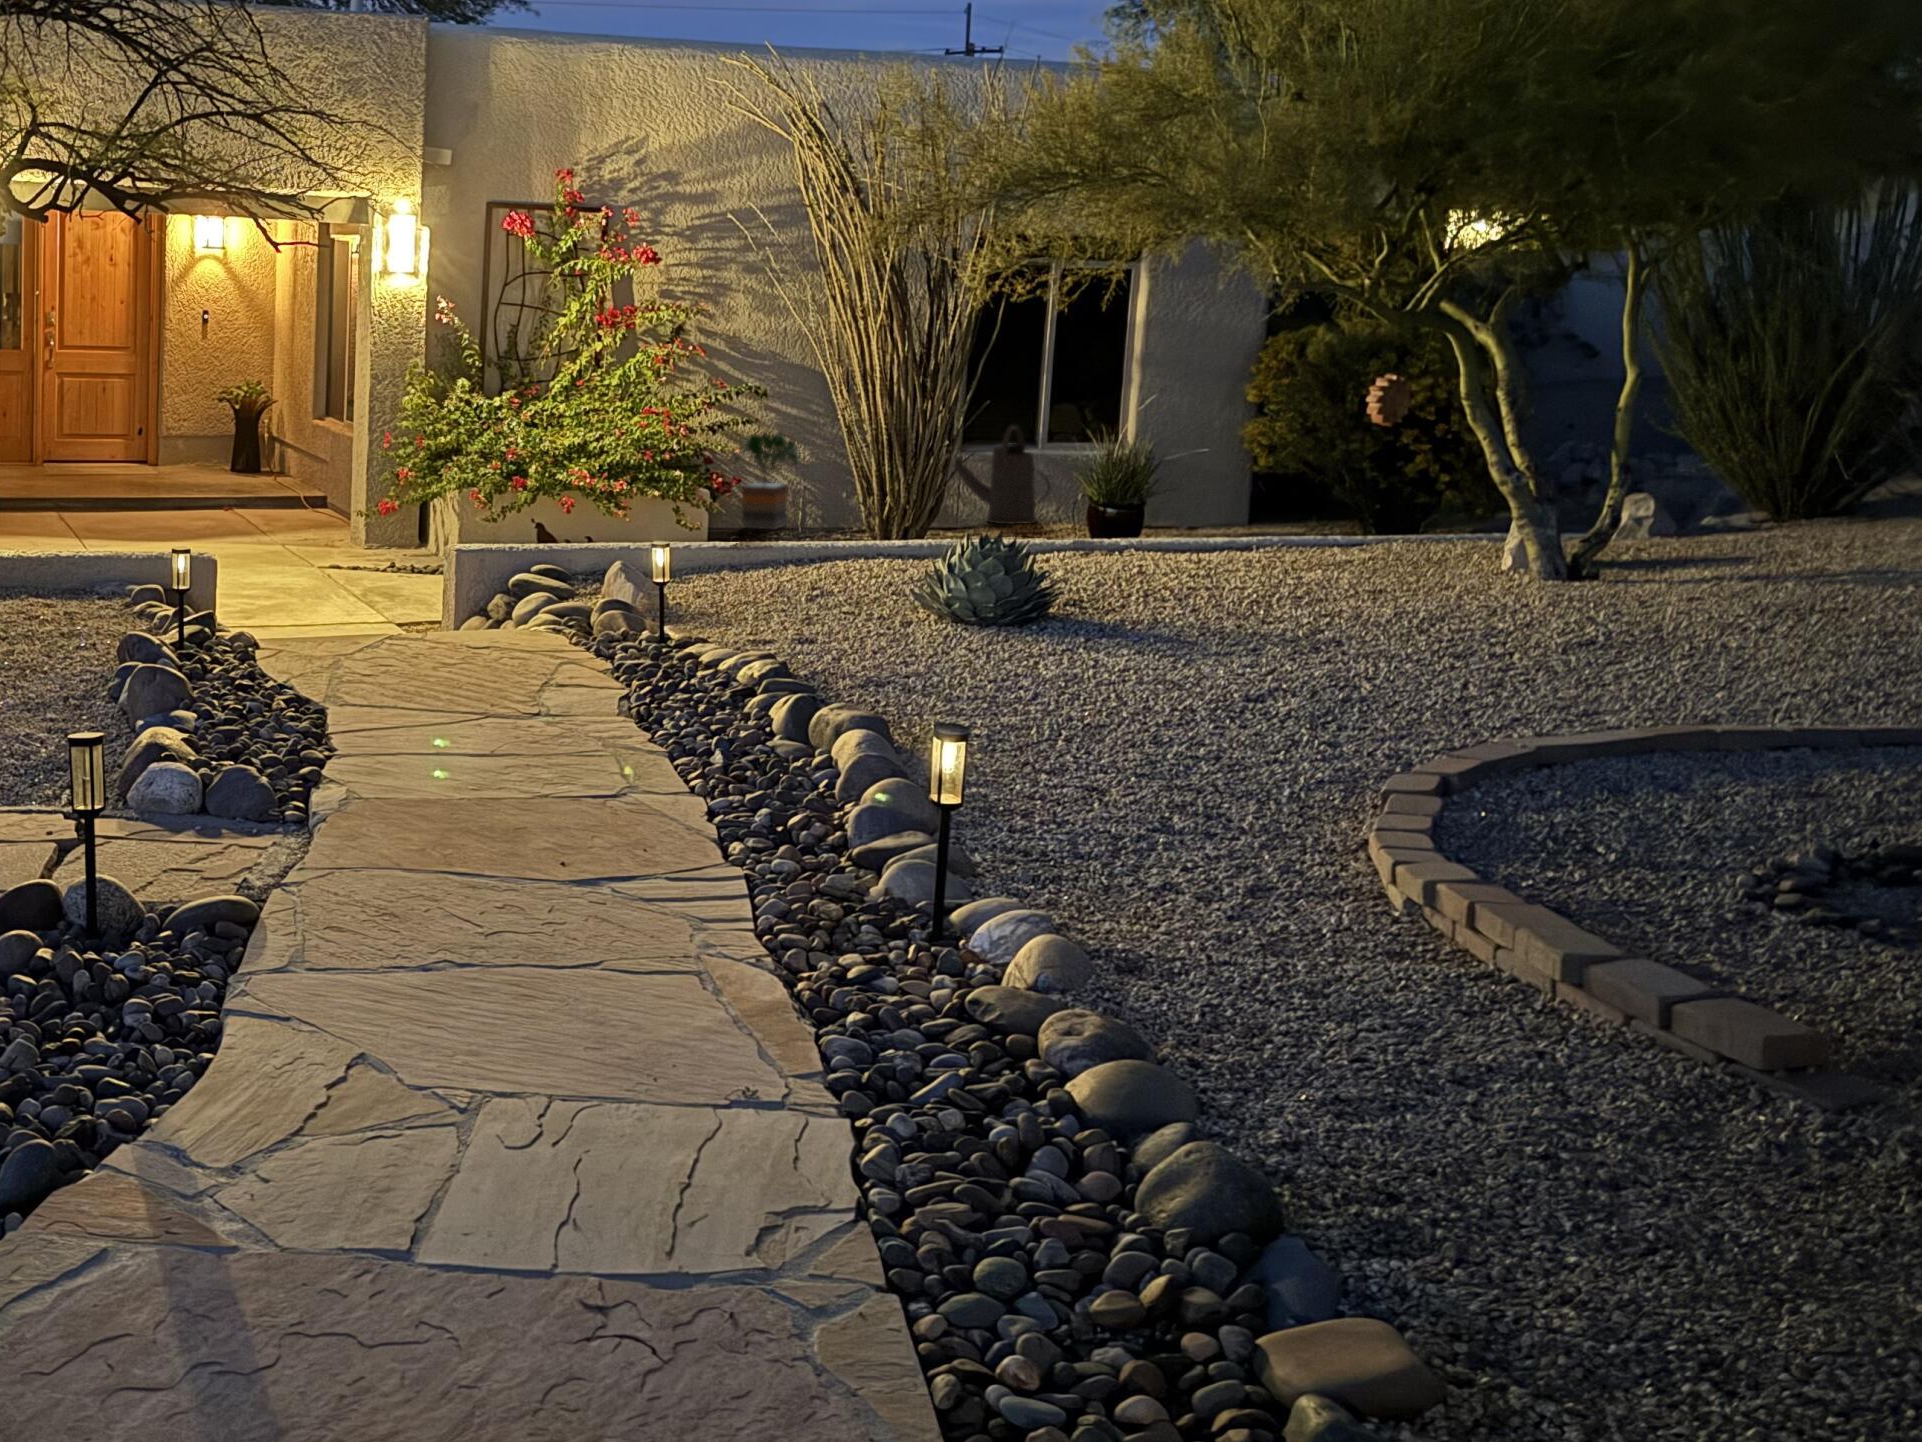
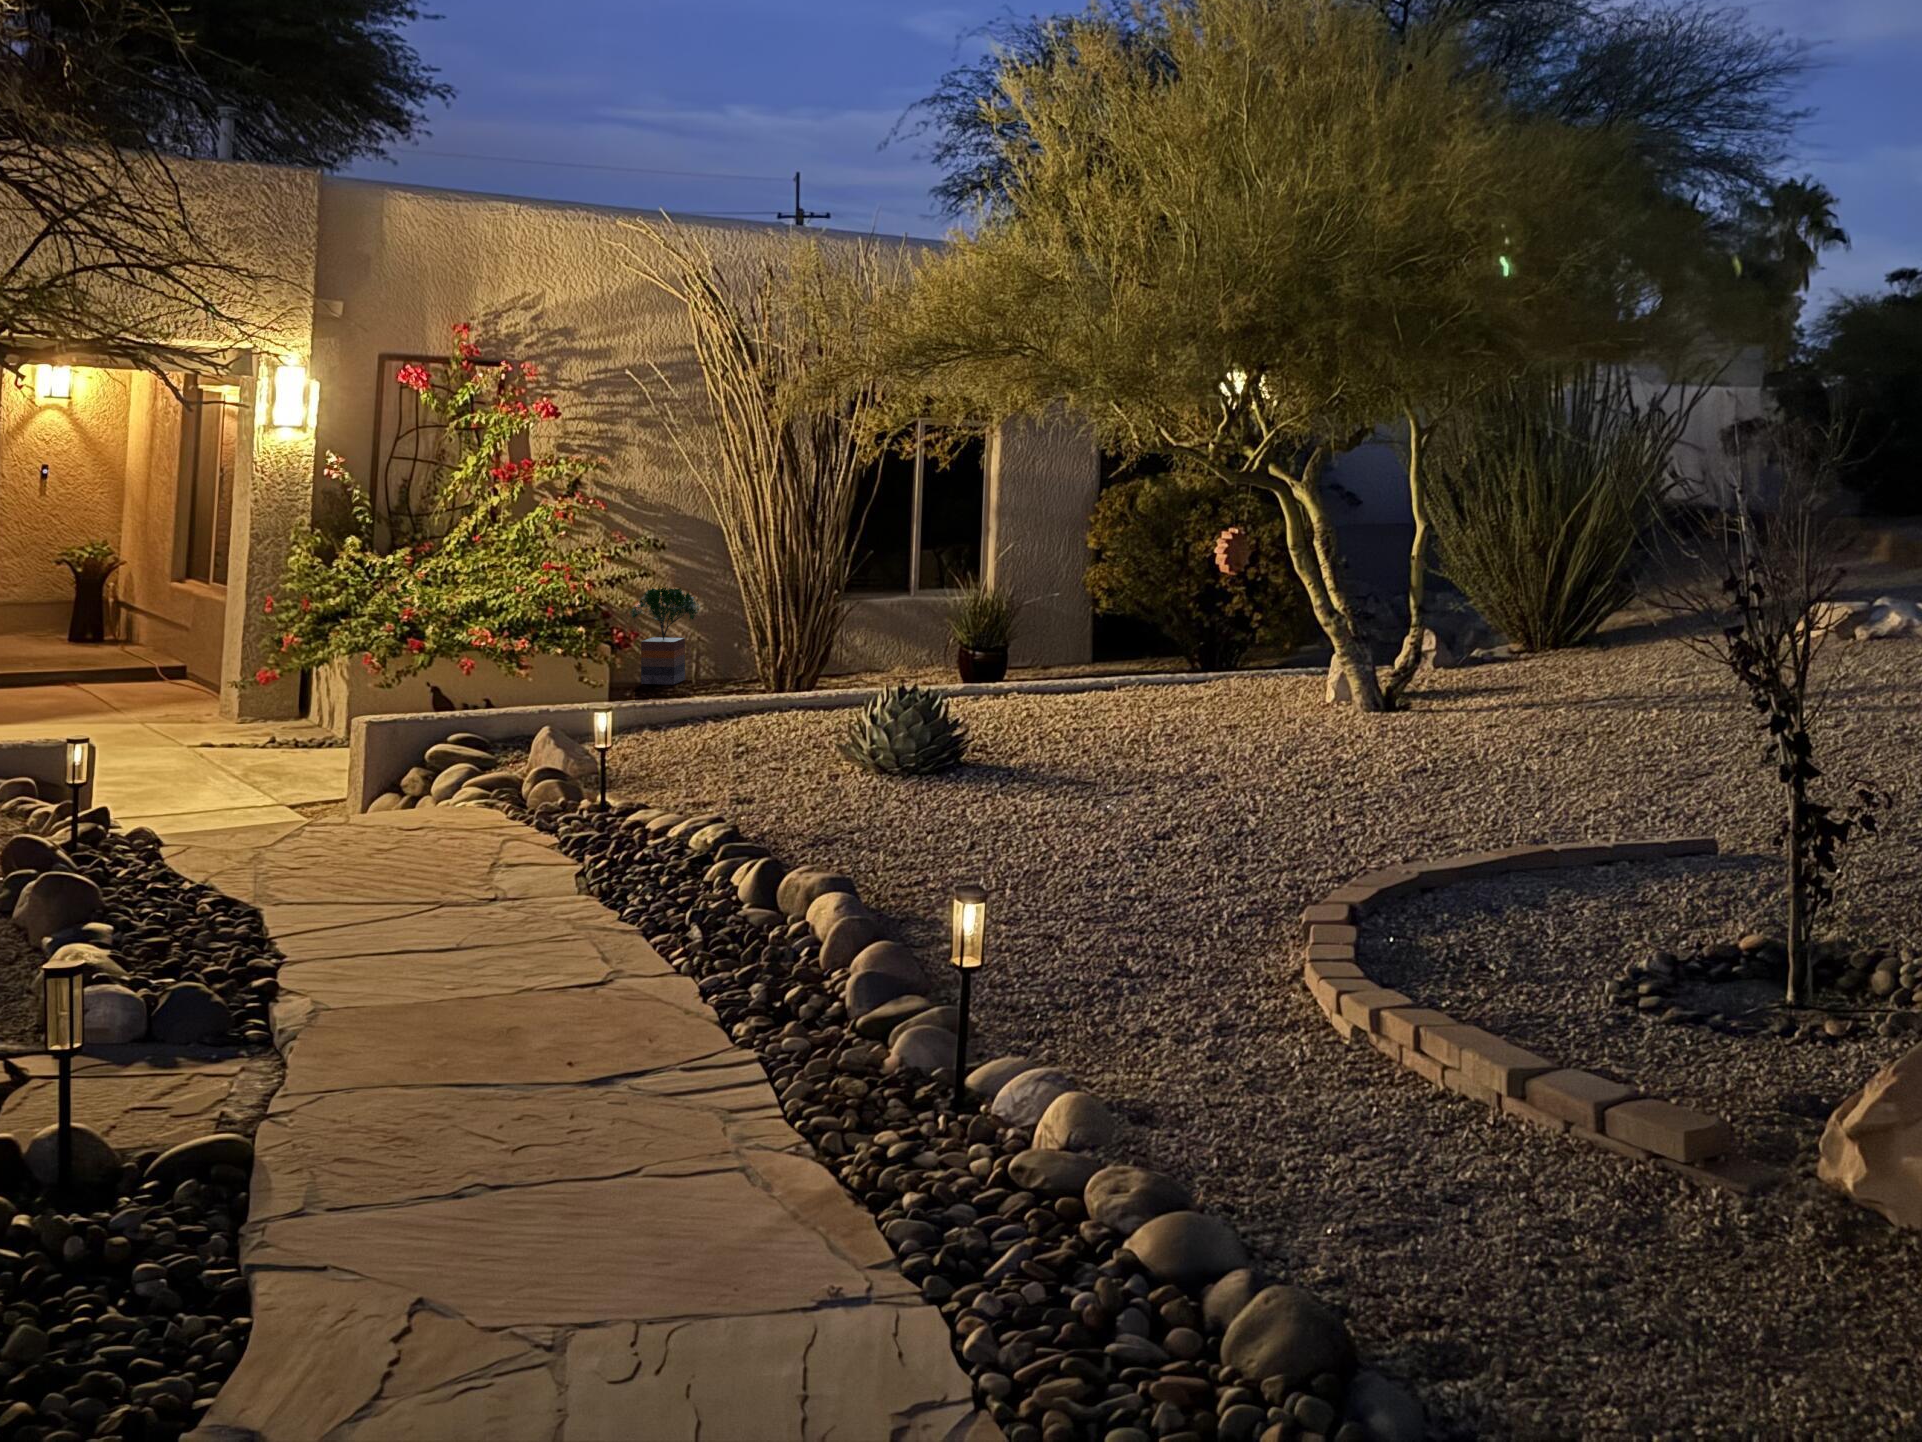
watering can: present [954,426,1051,524] -> none [828,577,932,672]

